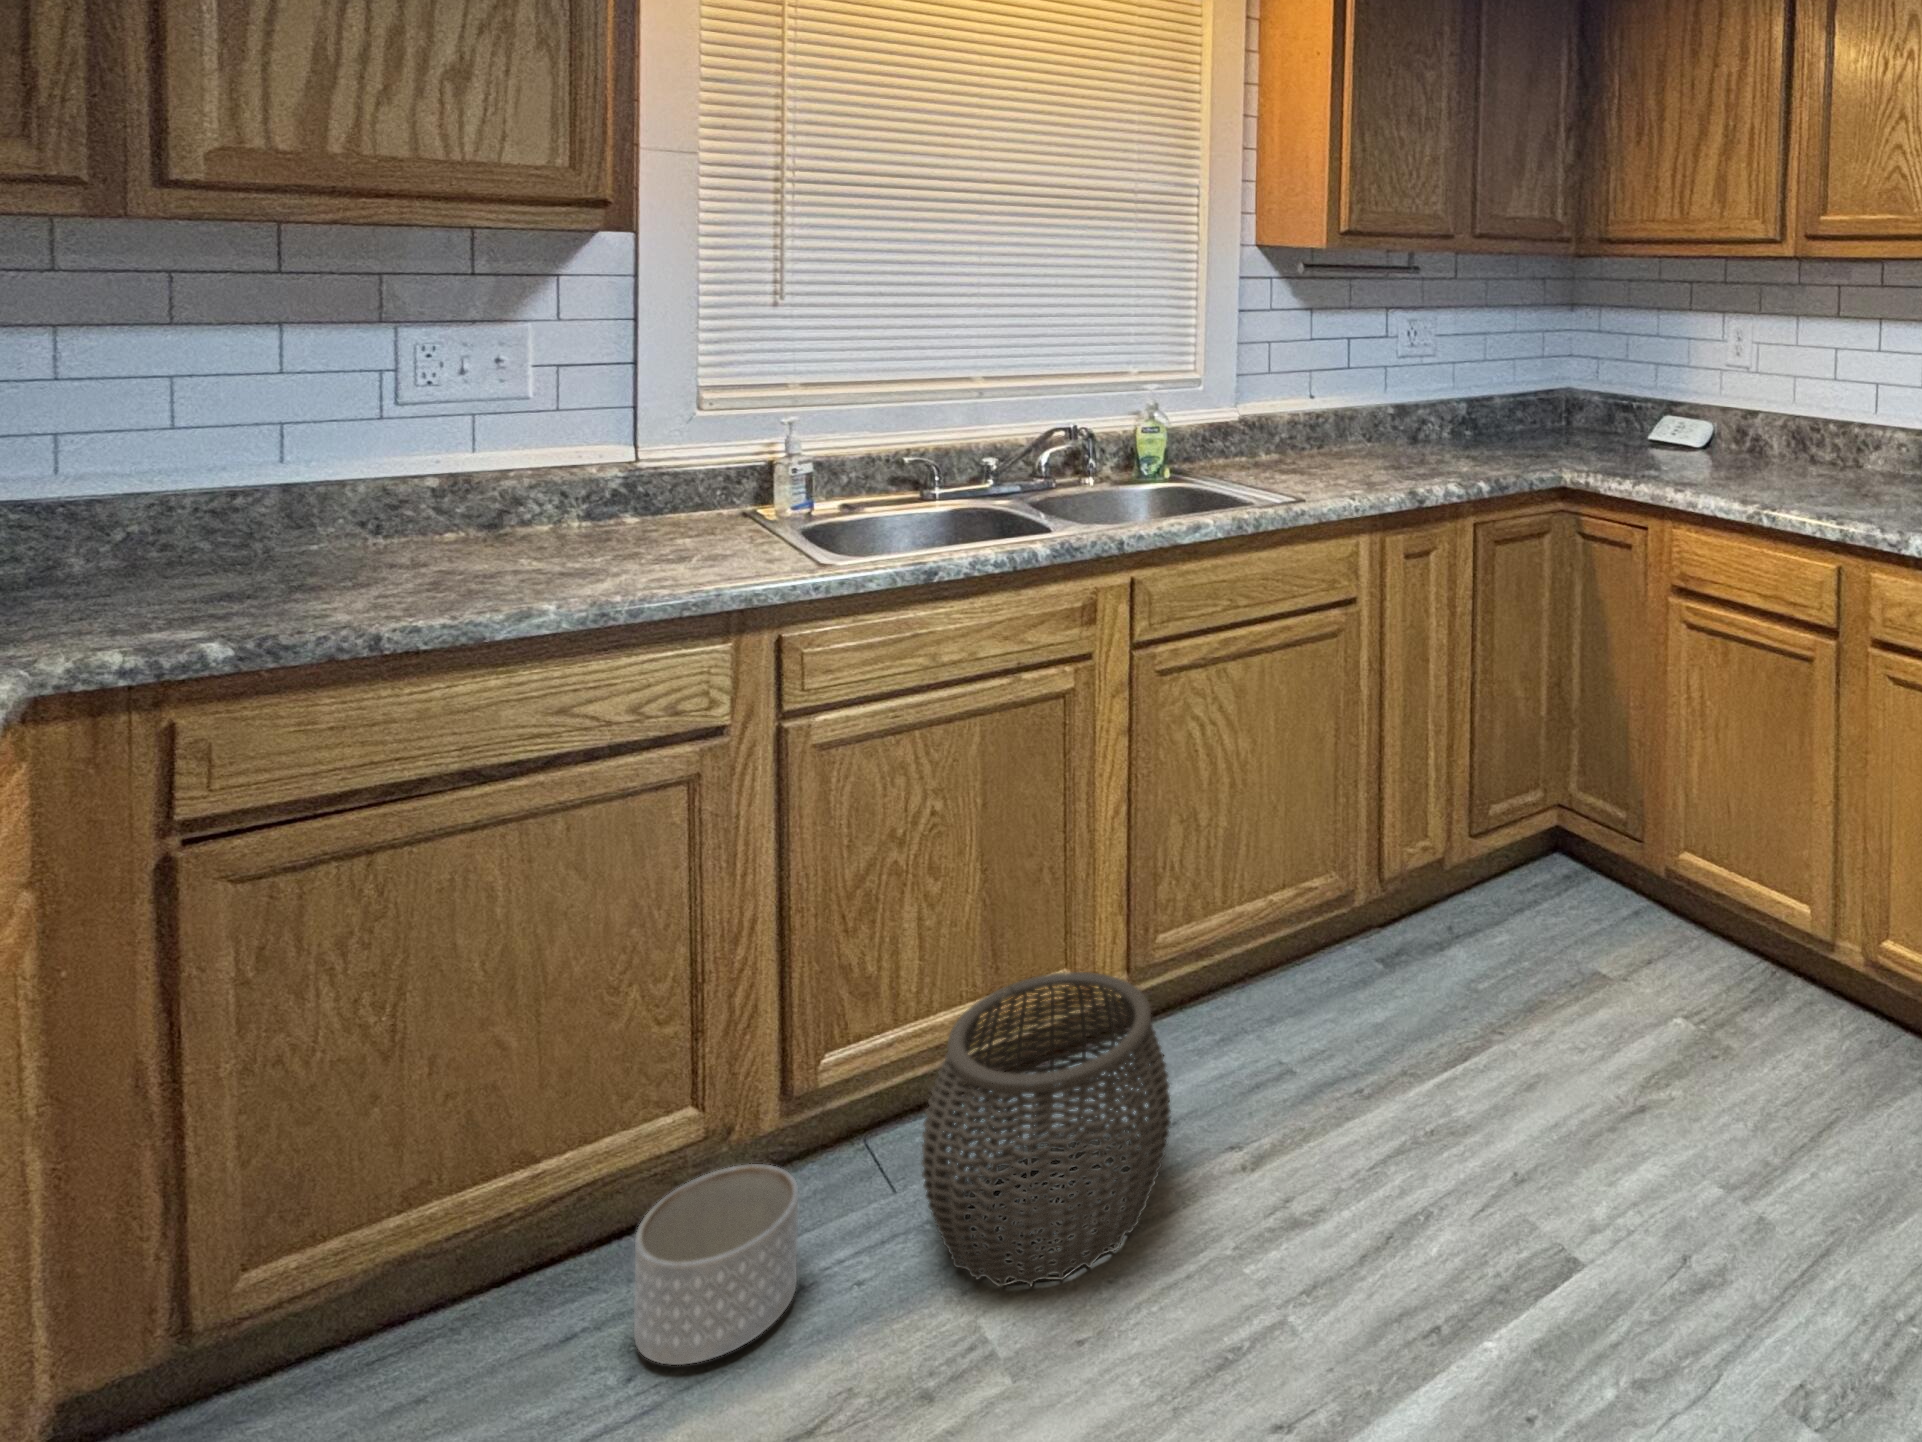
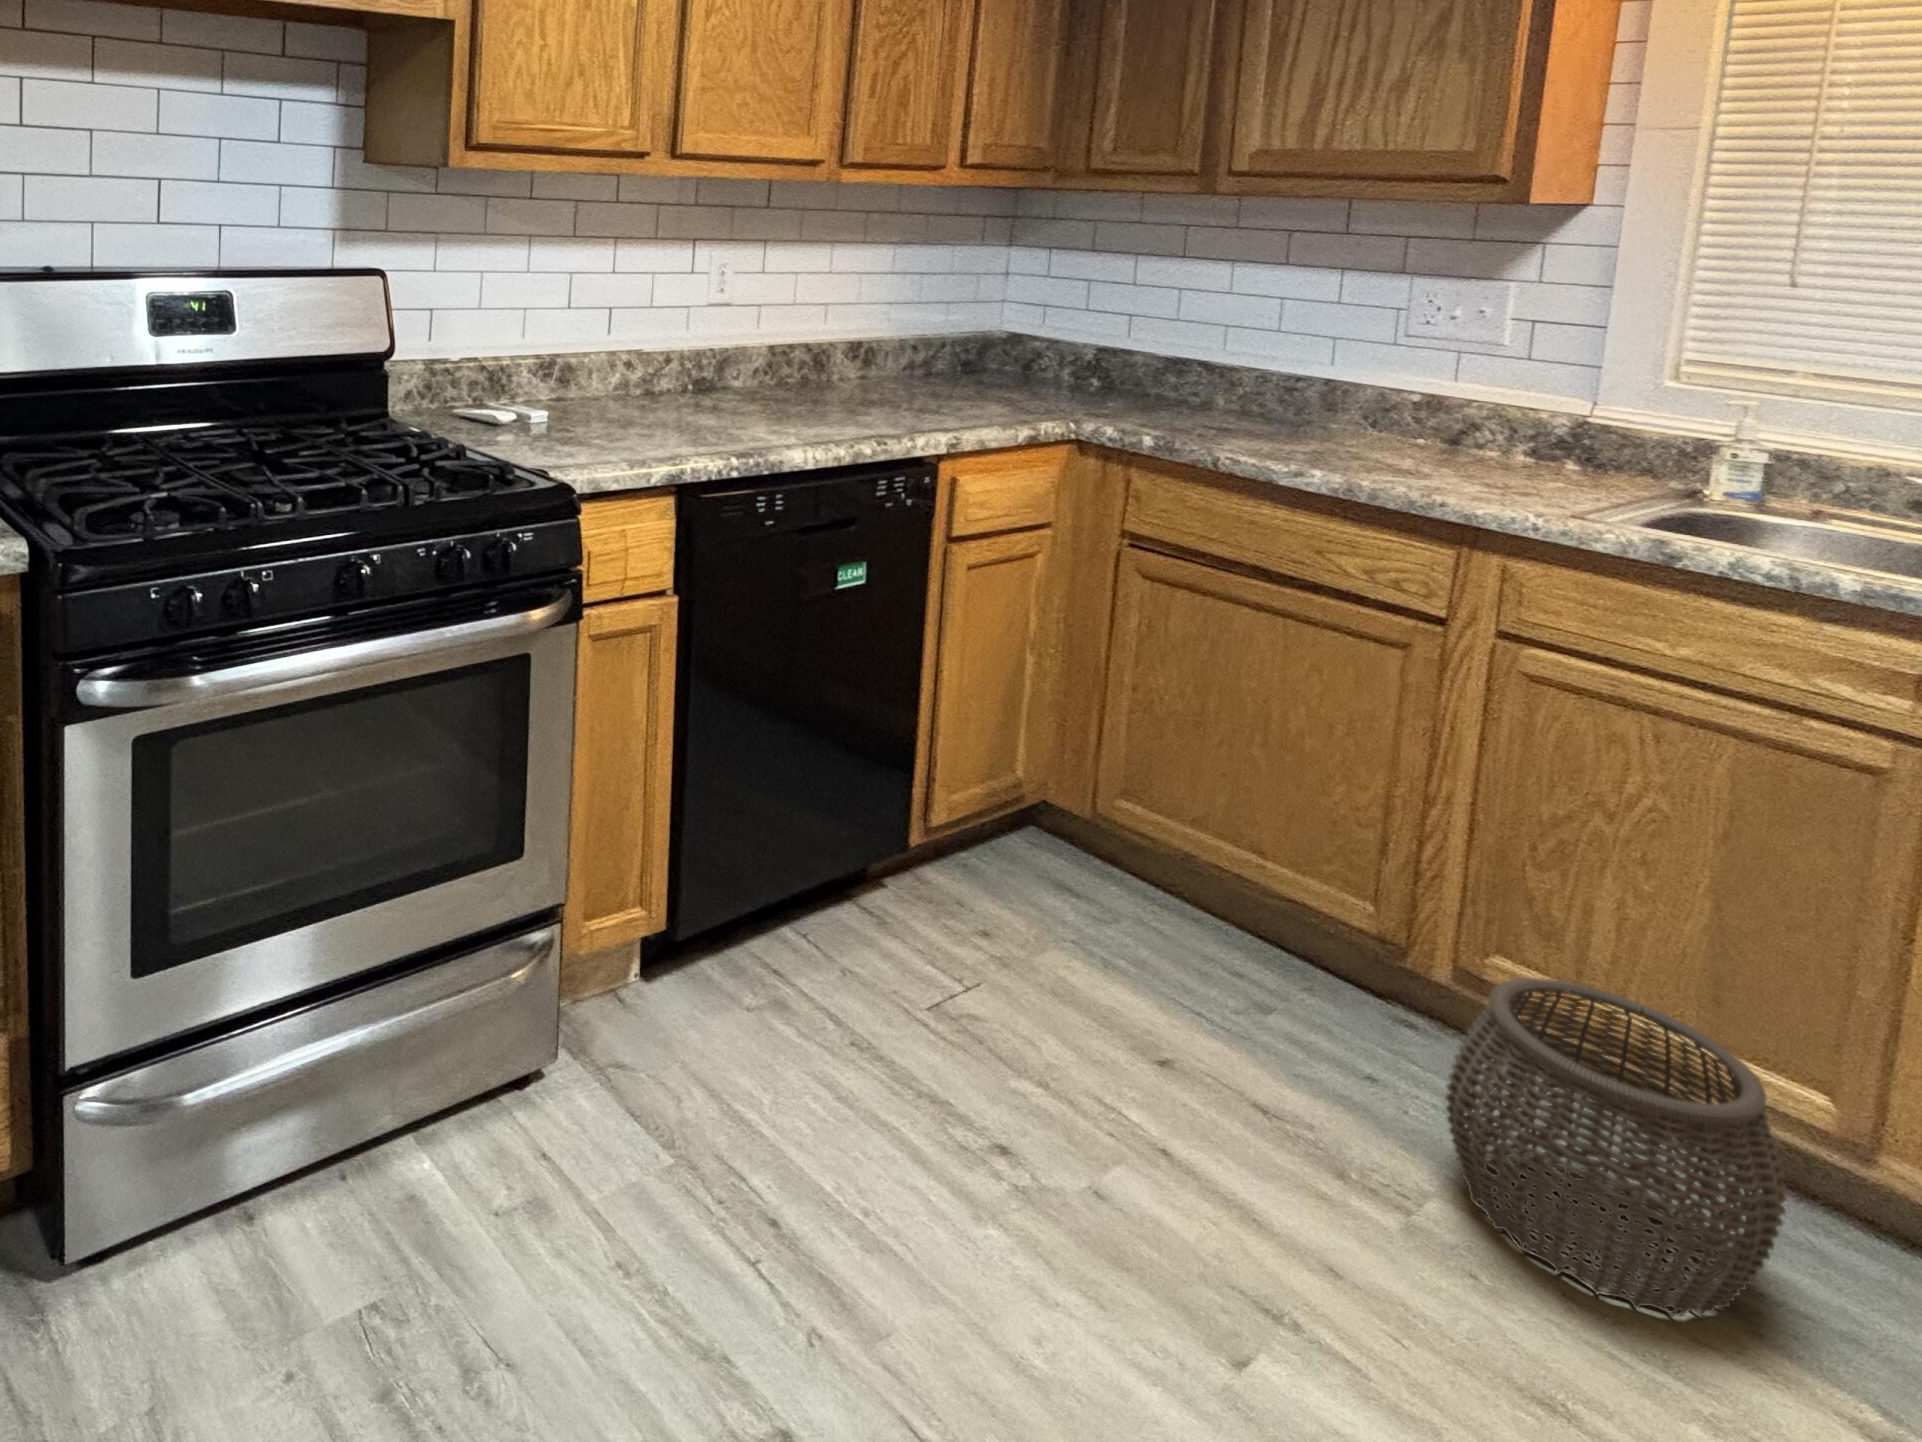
planter: present [634,1164,798,1365] -> none [1253,932,1392,1071]

